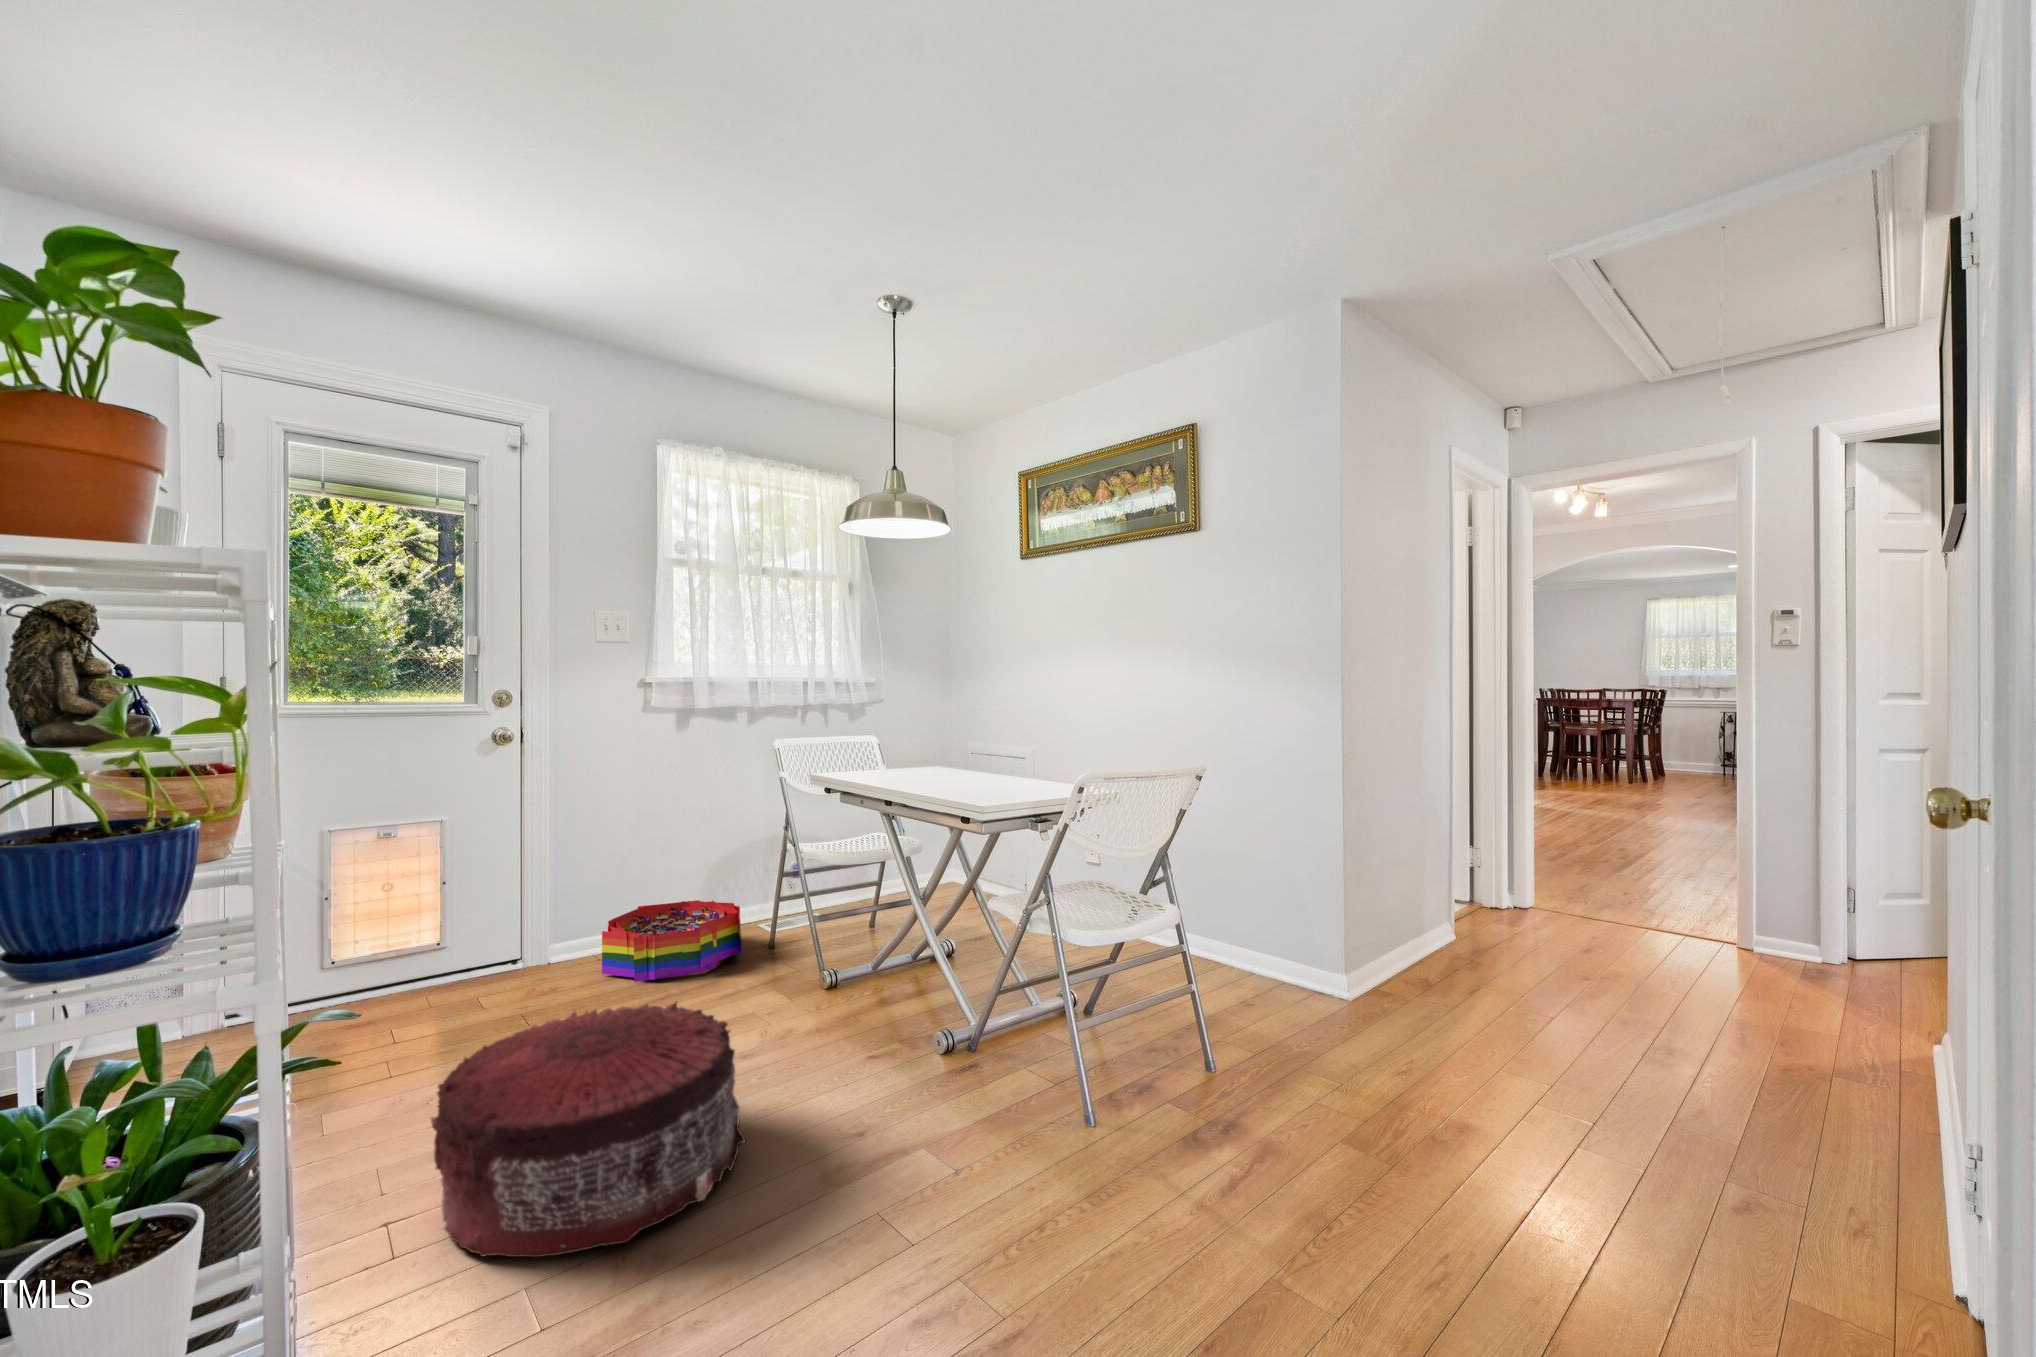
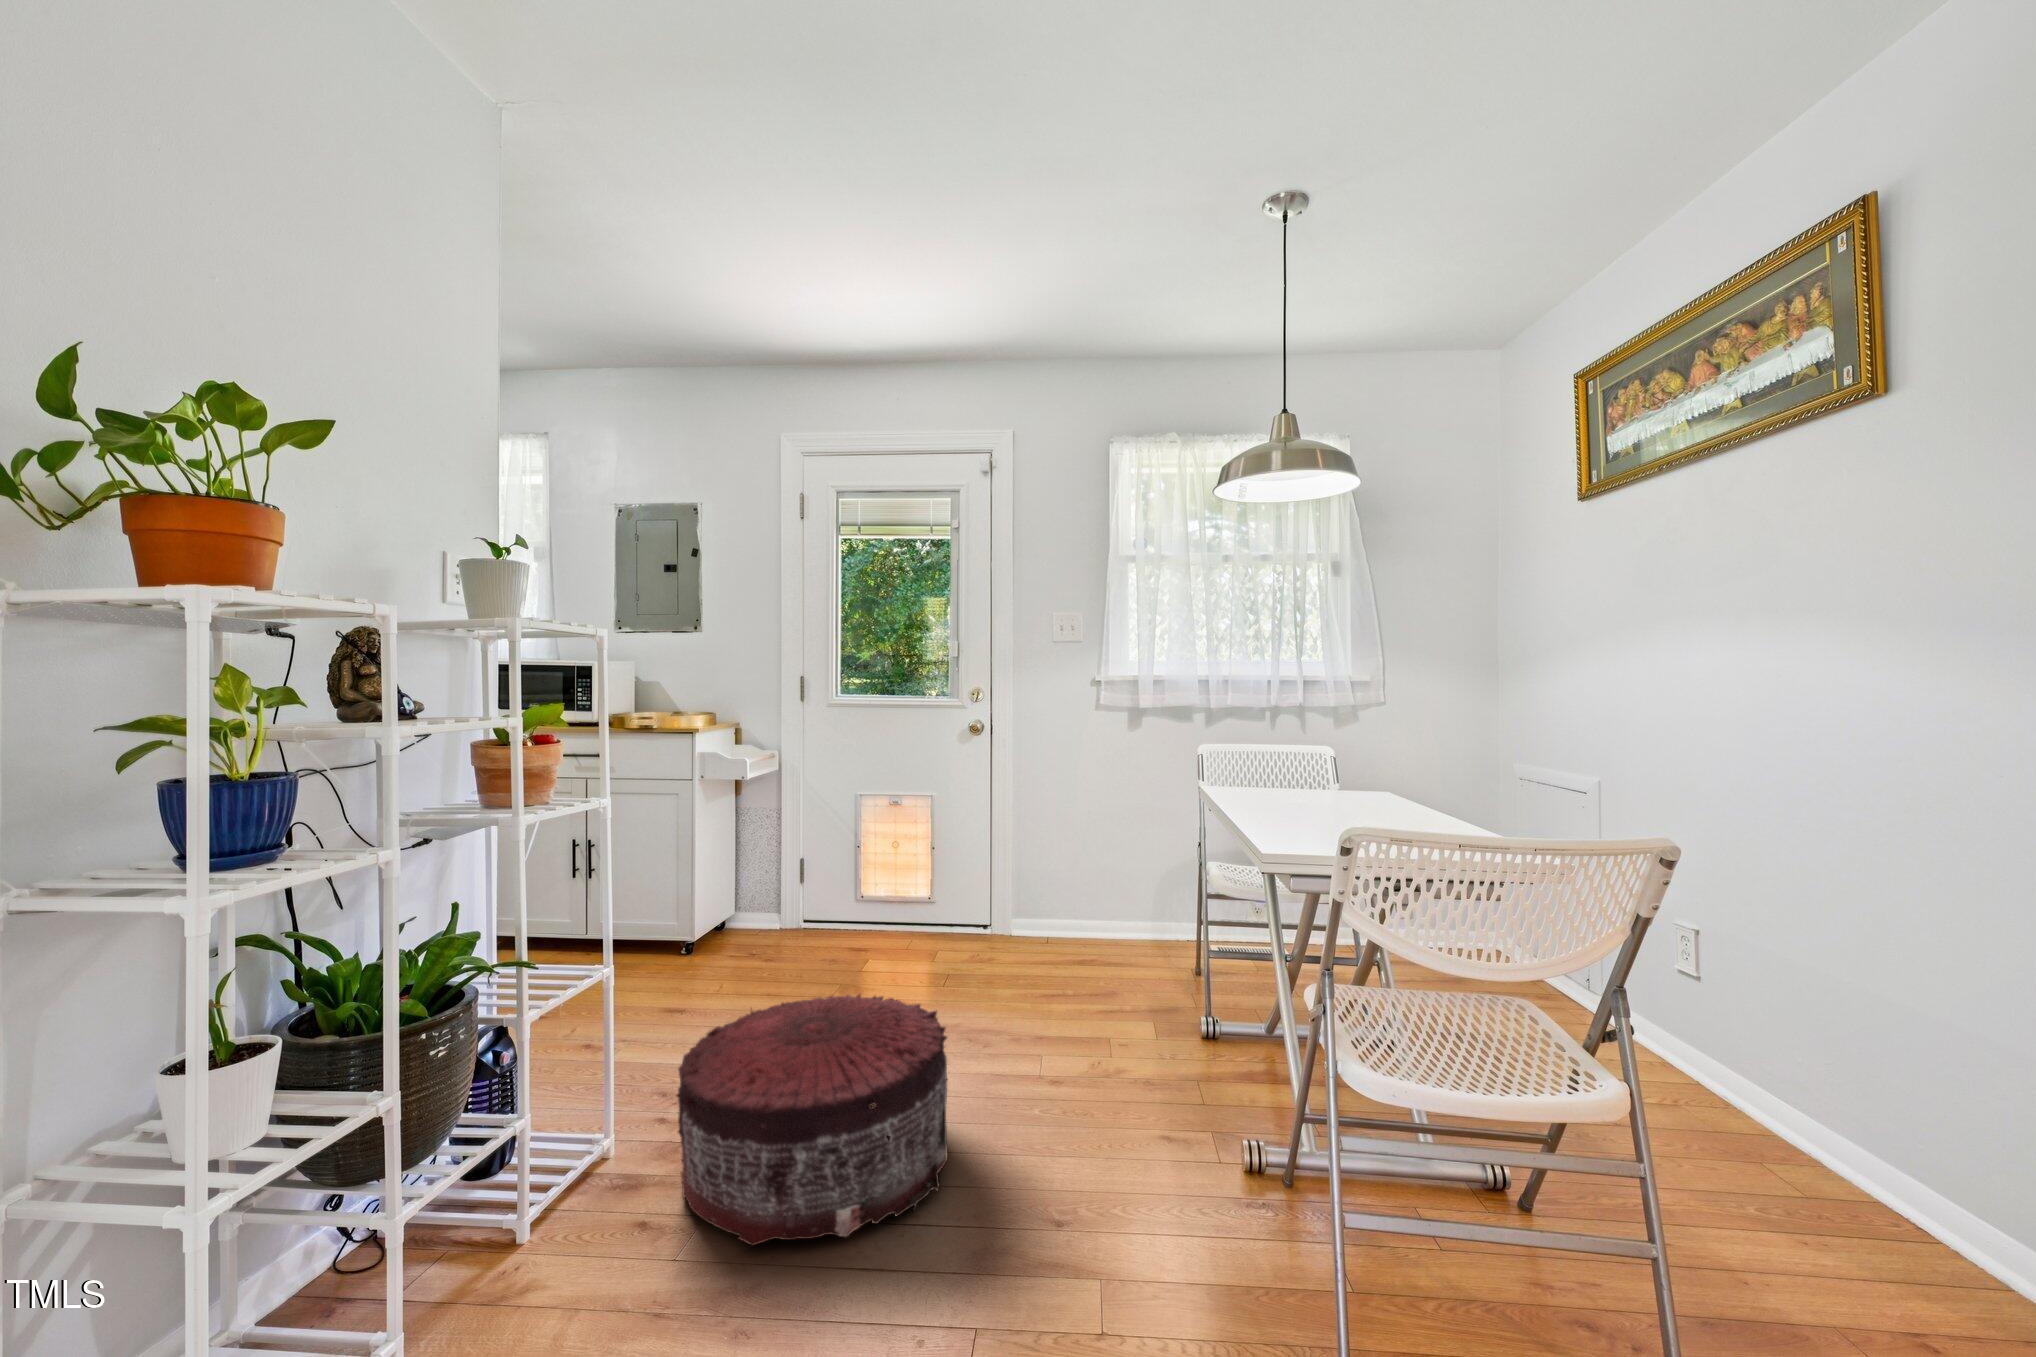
storage bin: present [602,900,742,982] -> none [1036,899,1173,983]

